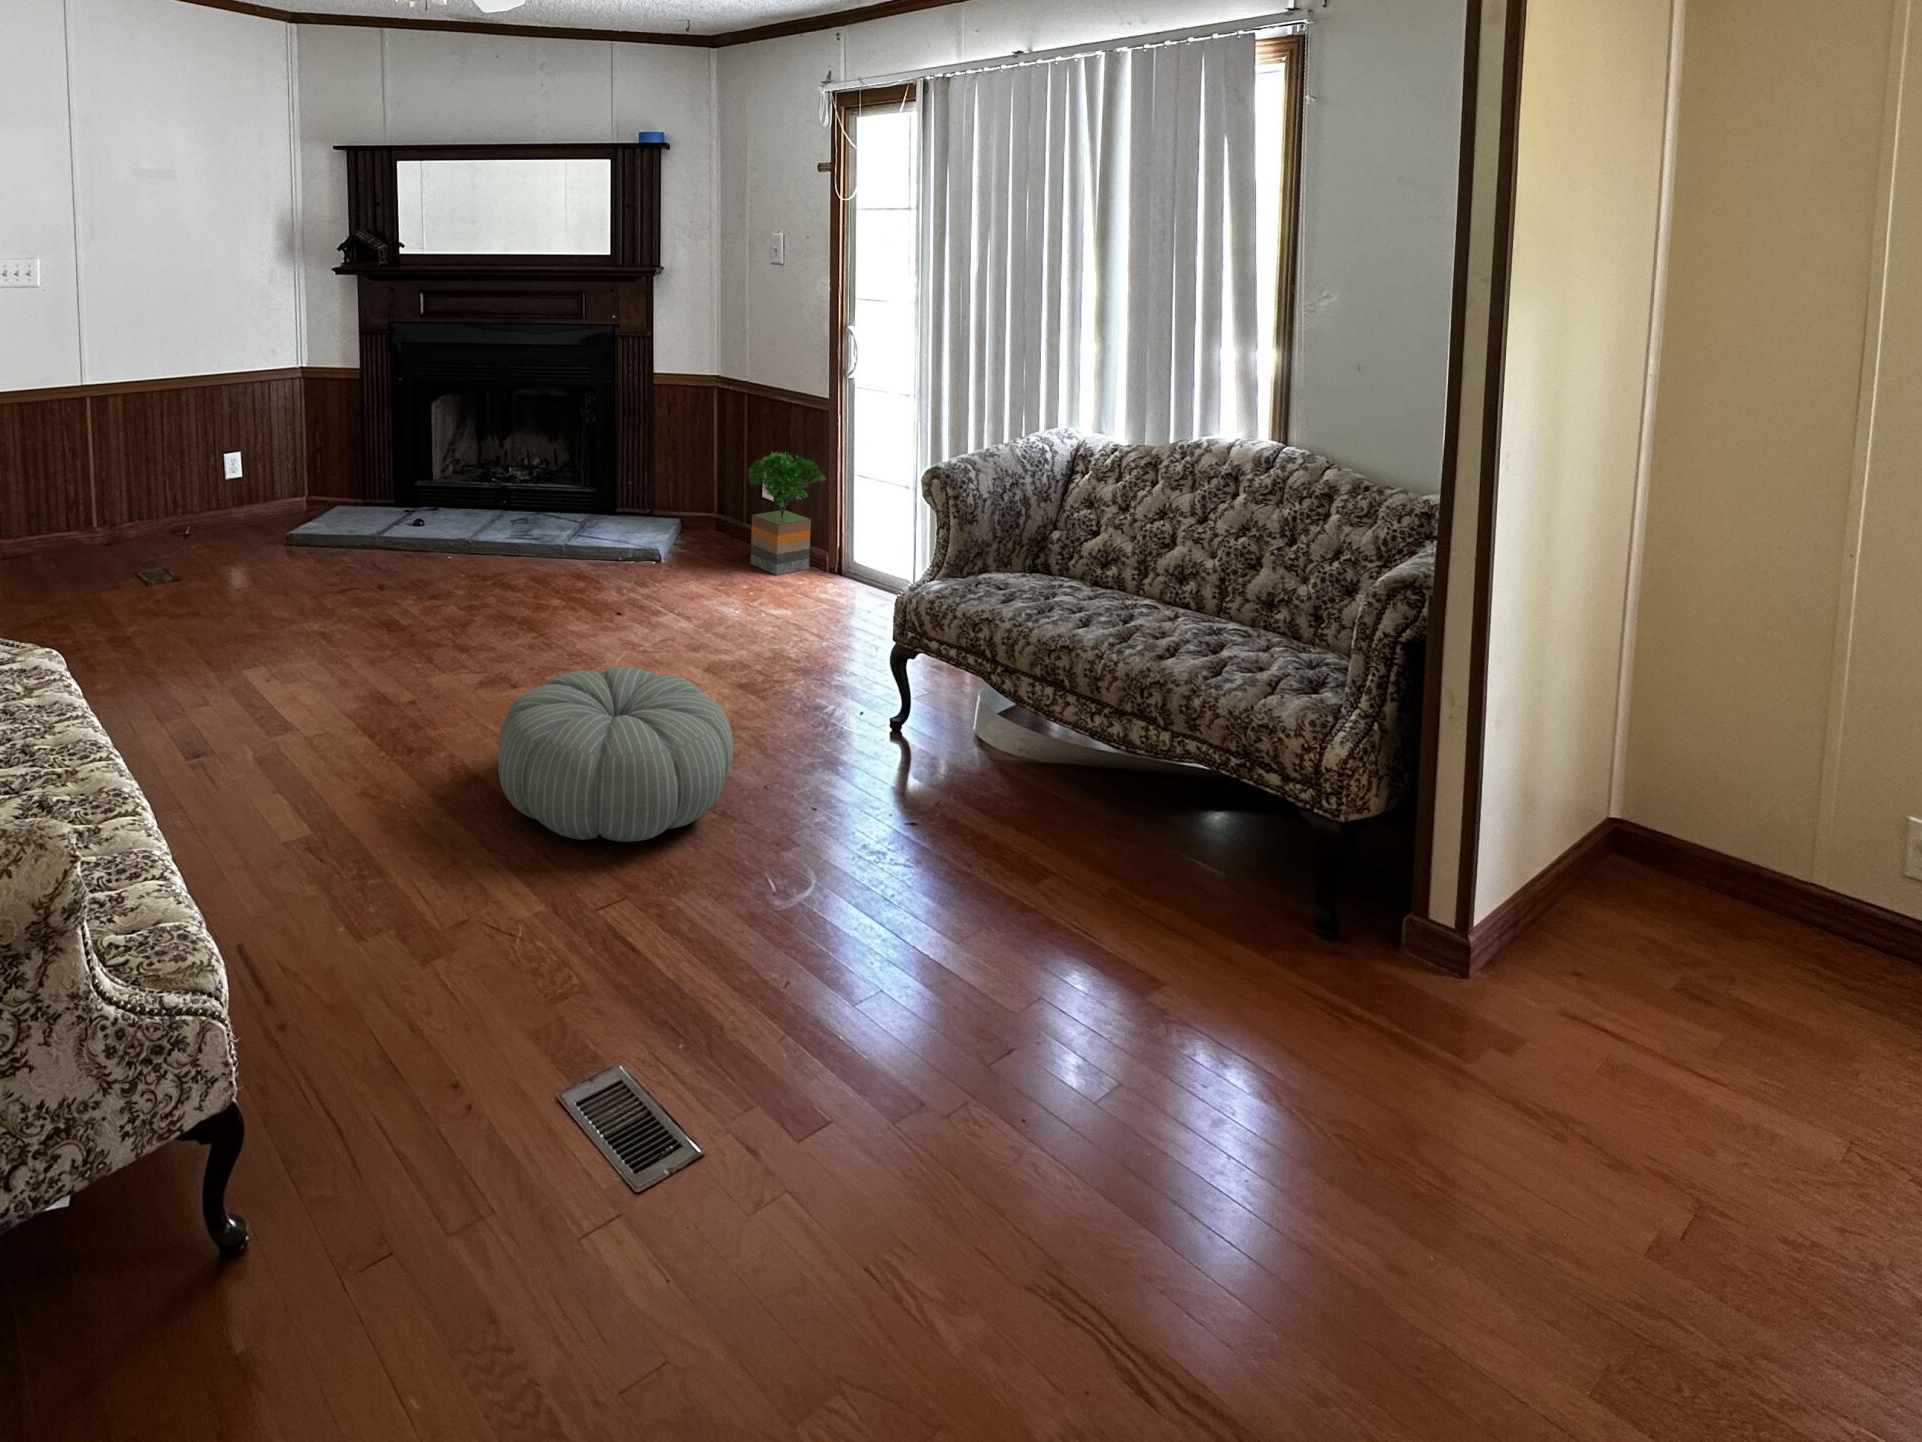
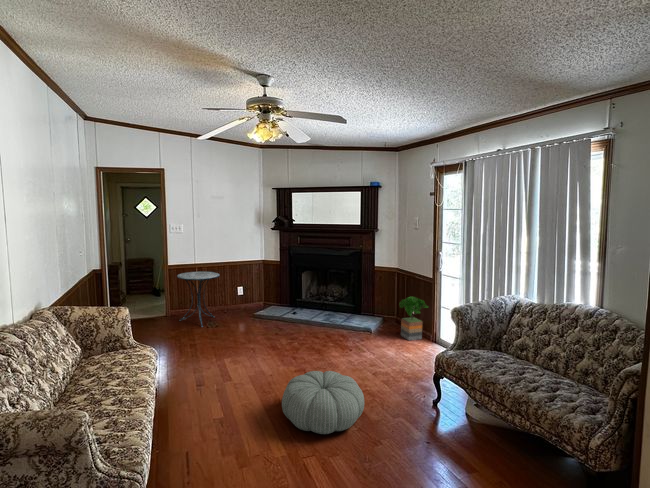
side table: none [30,406,180,585] -> present [177,272,220,327]

